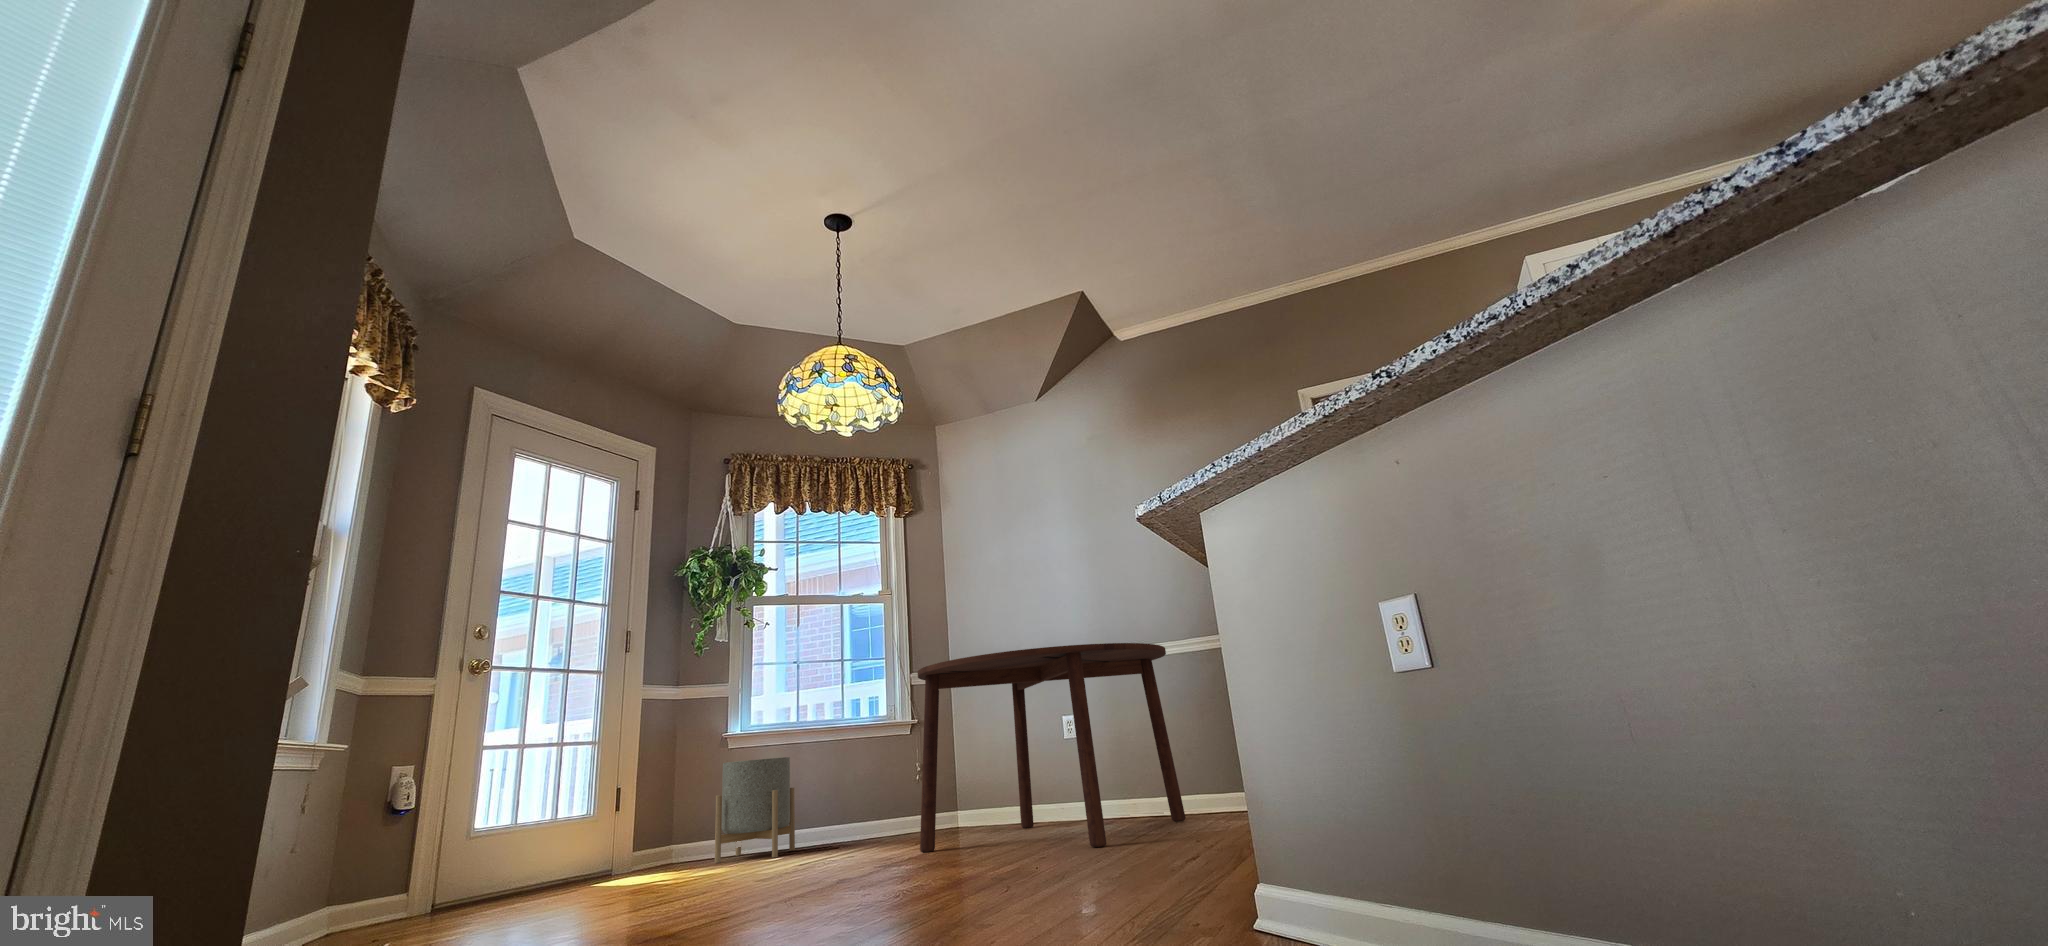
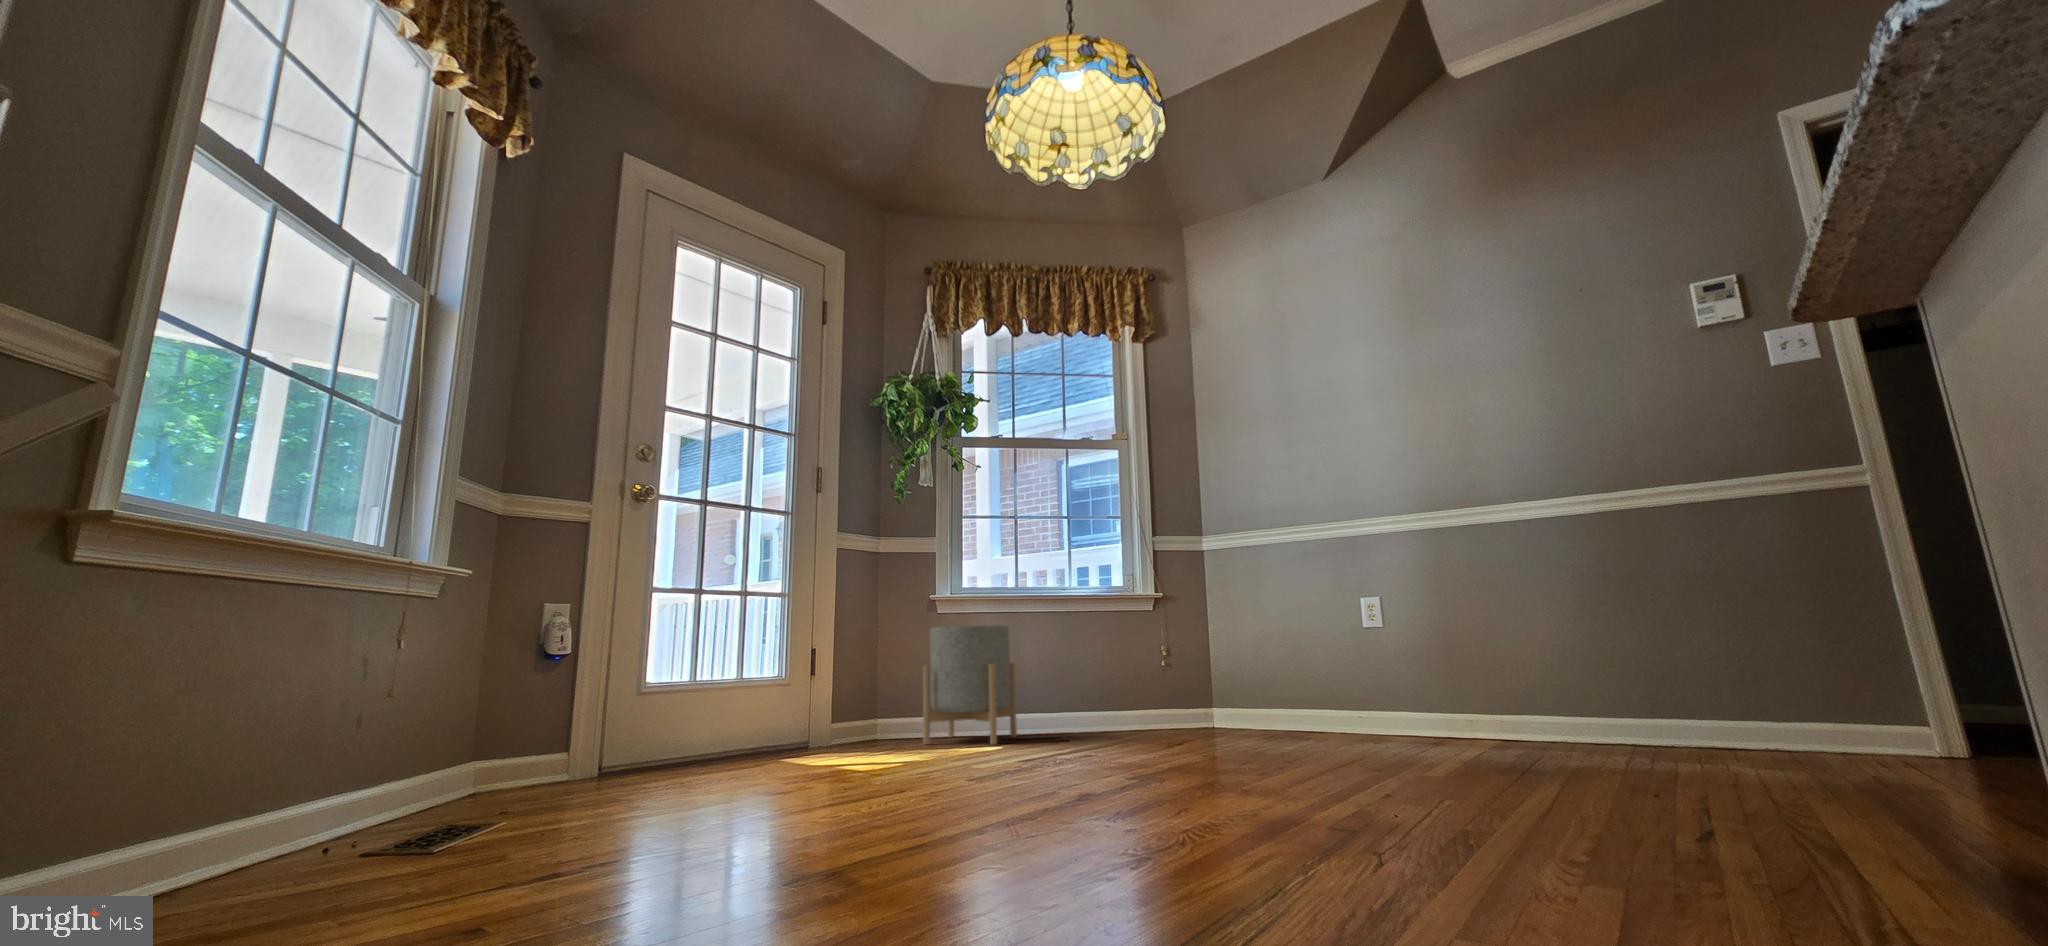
dining table: present [917,643,1186,852] -> none [1176,478,1576,782]

